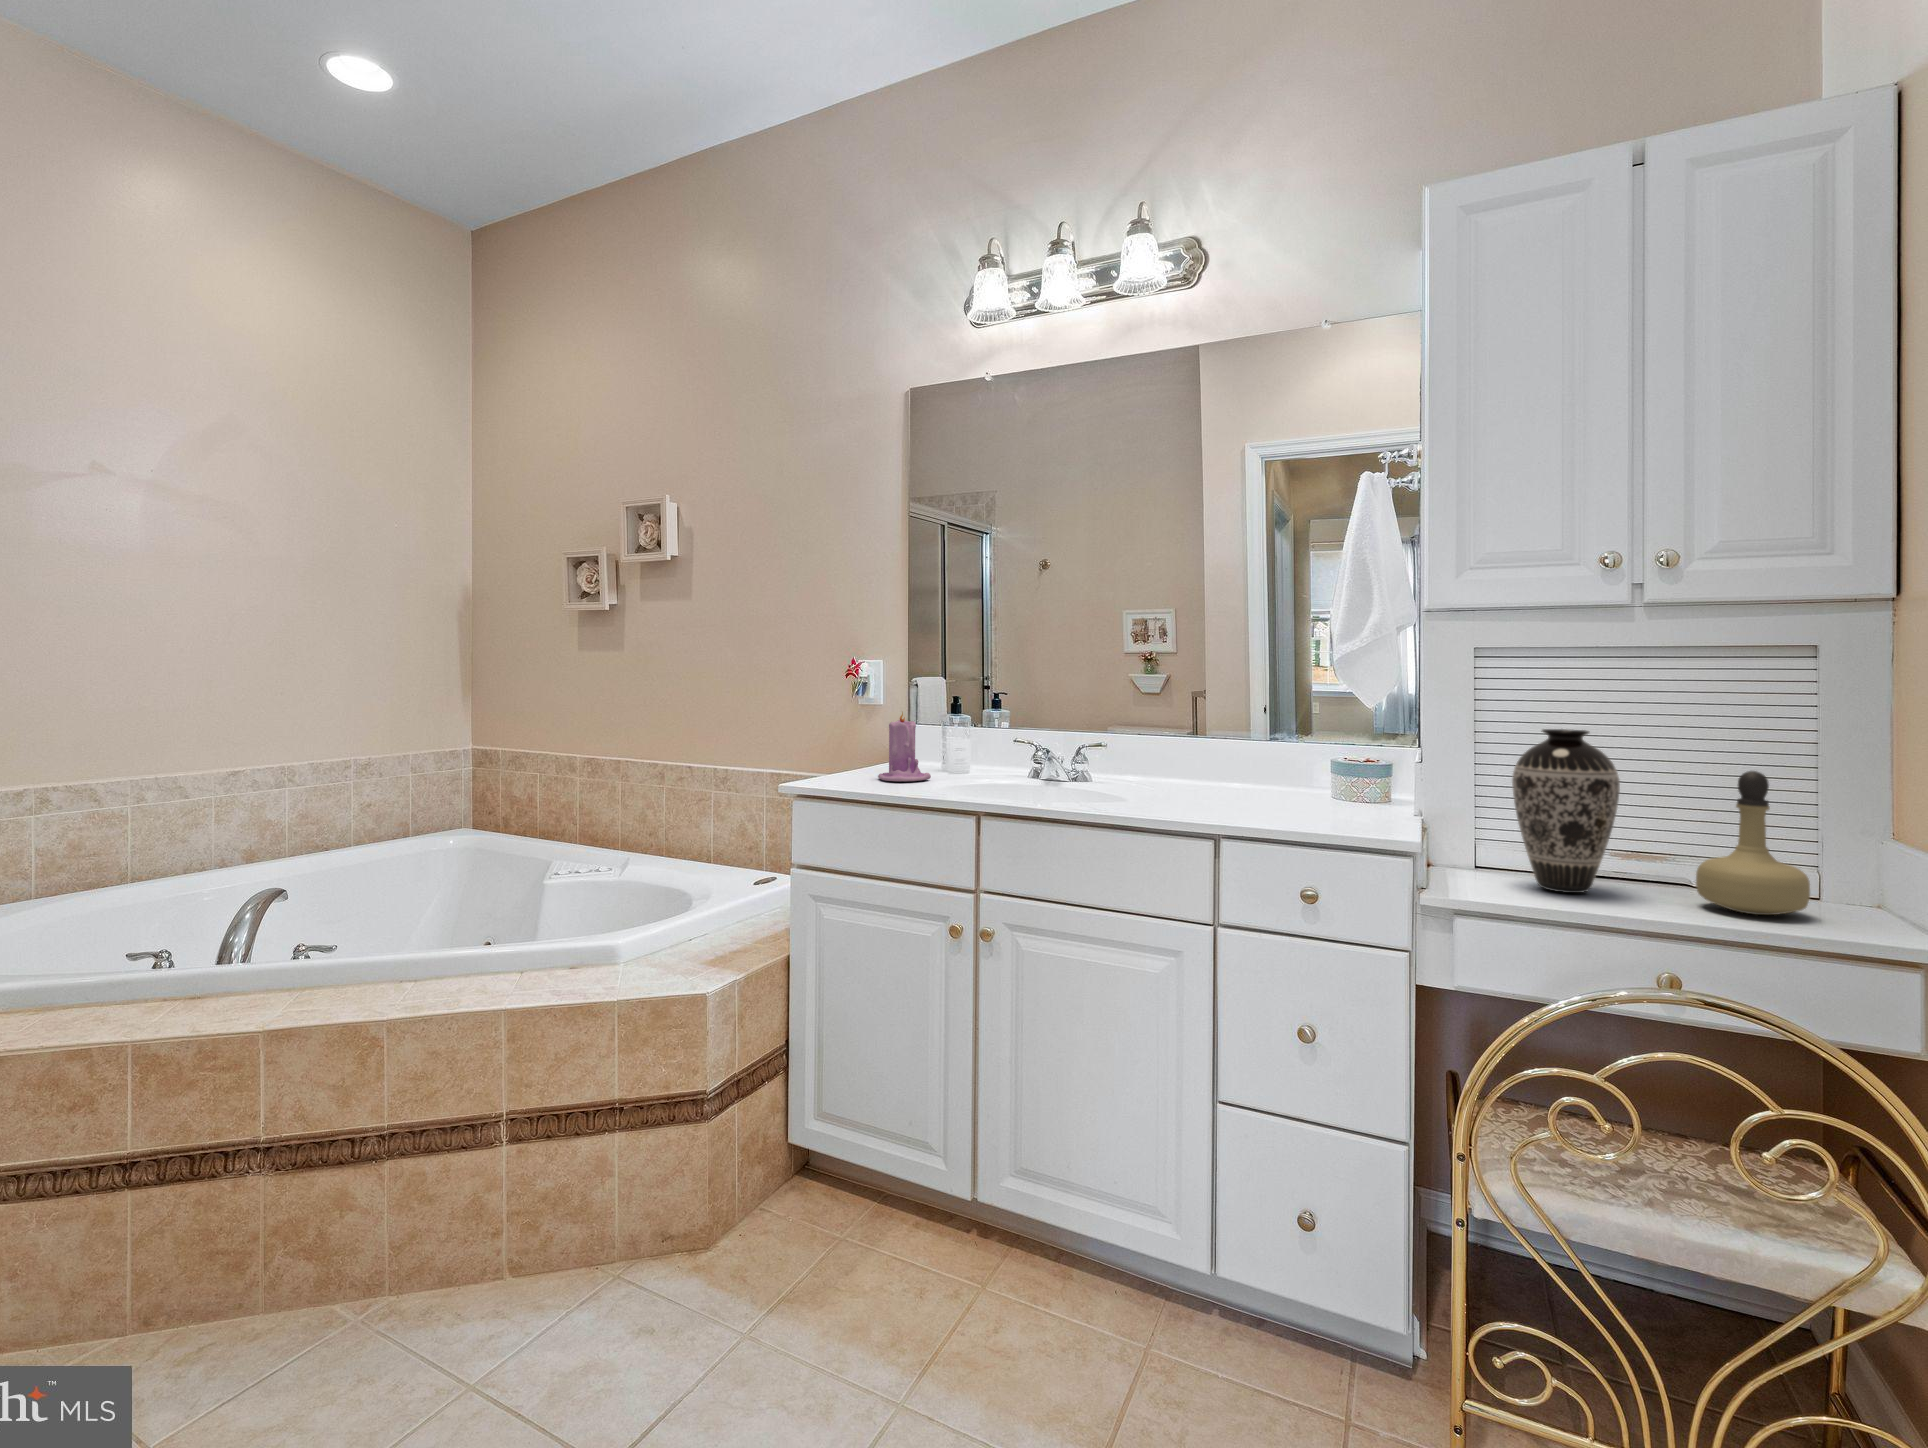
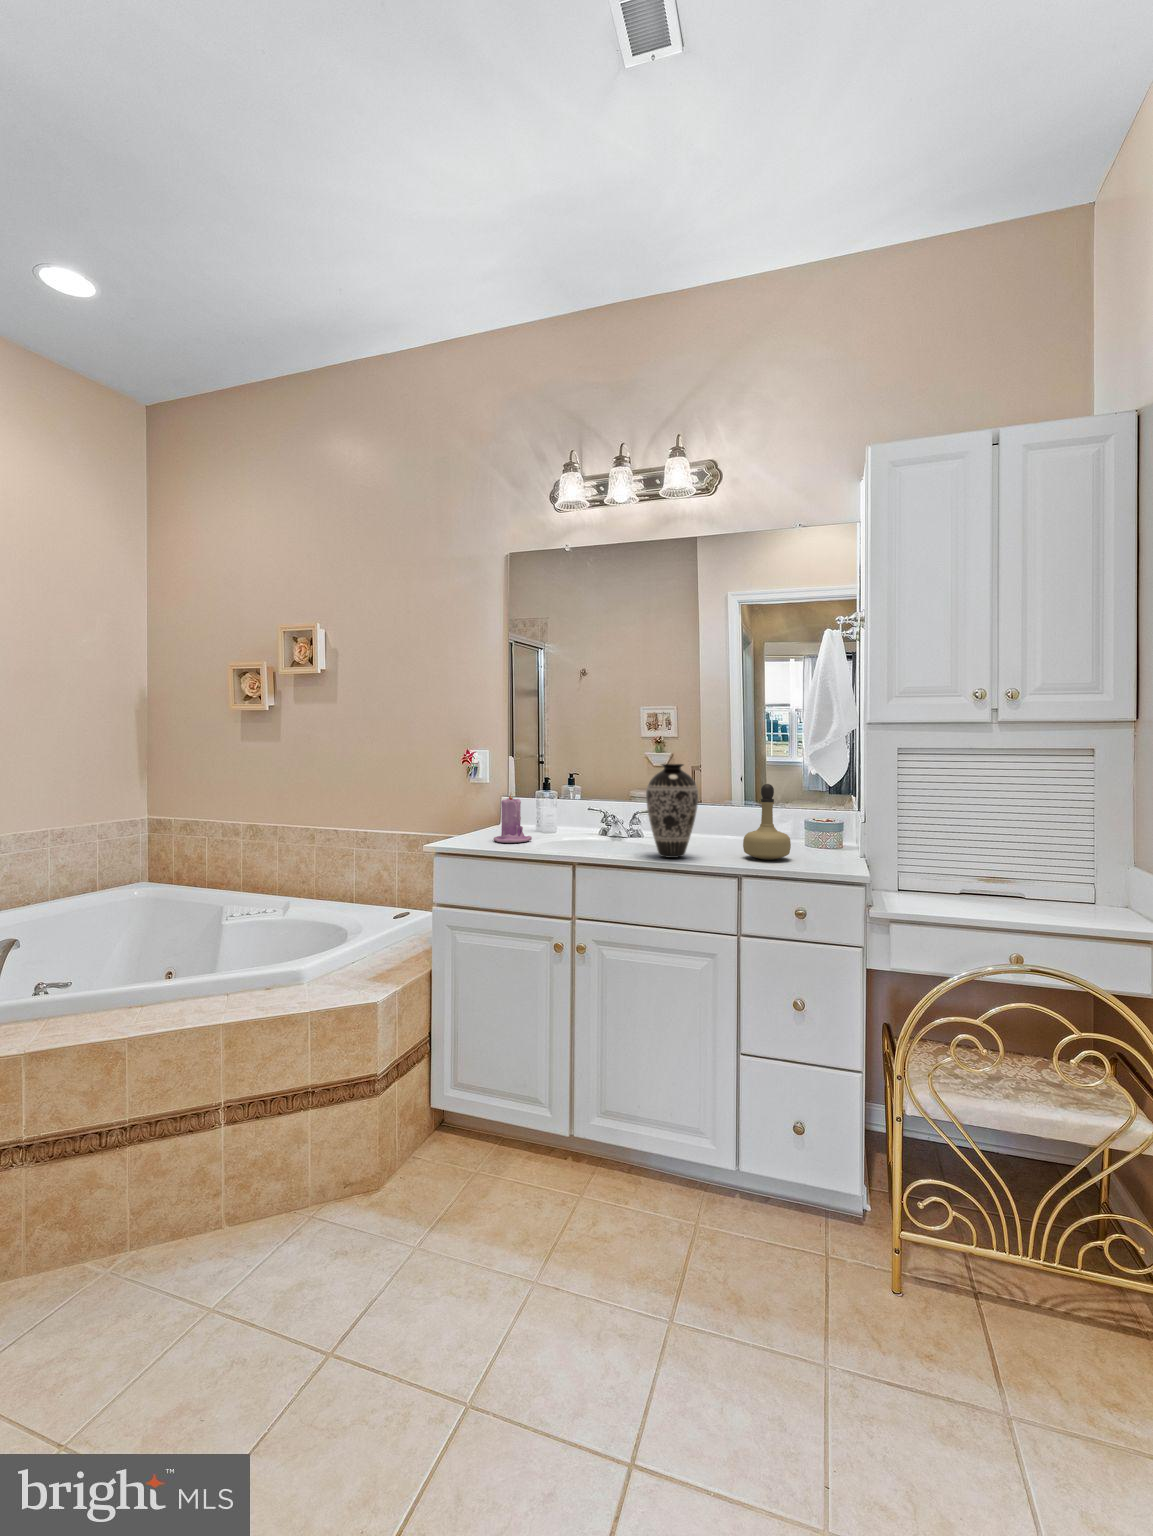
decorative vase: present [1512,729,1620,893] -> present [646,764,698,858]
perfume bottle: present [1696,771,1810,915] -> present [743,784,791,860]

